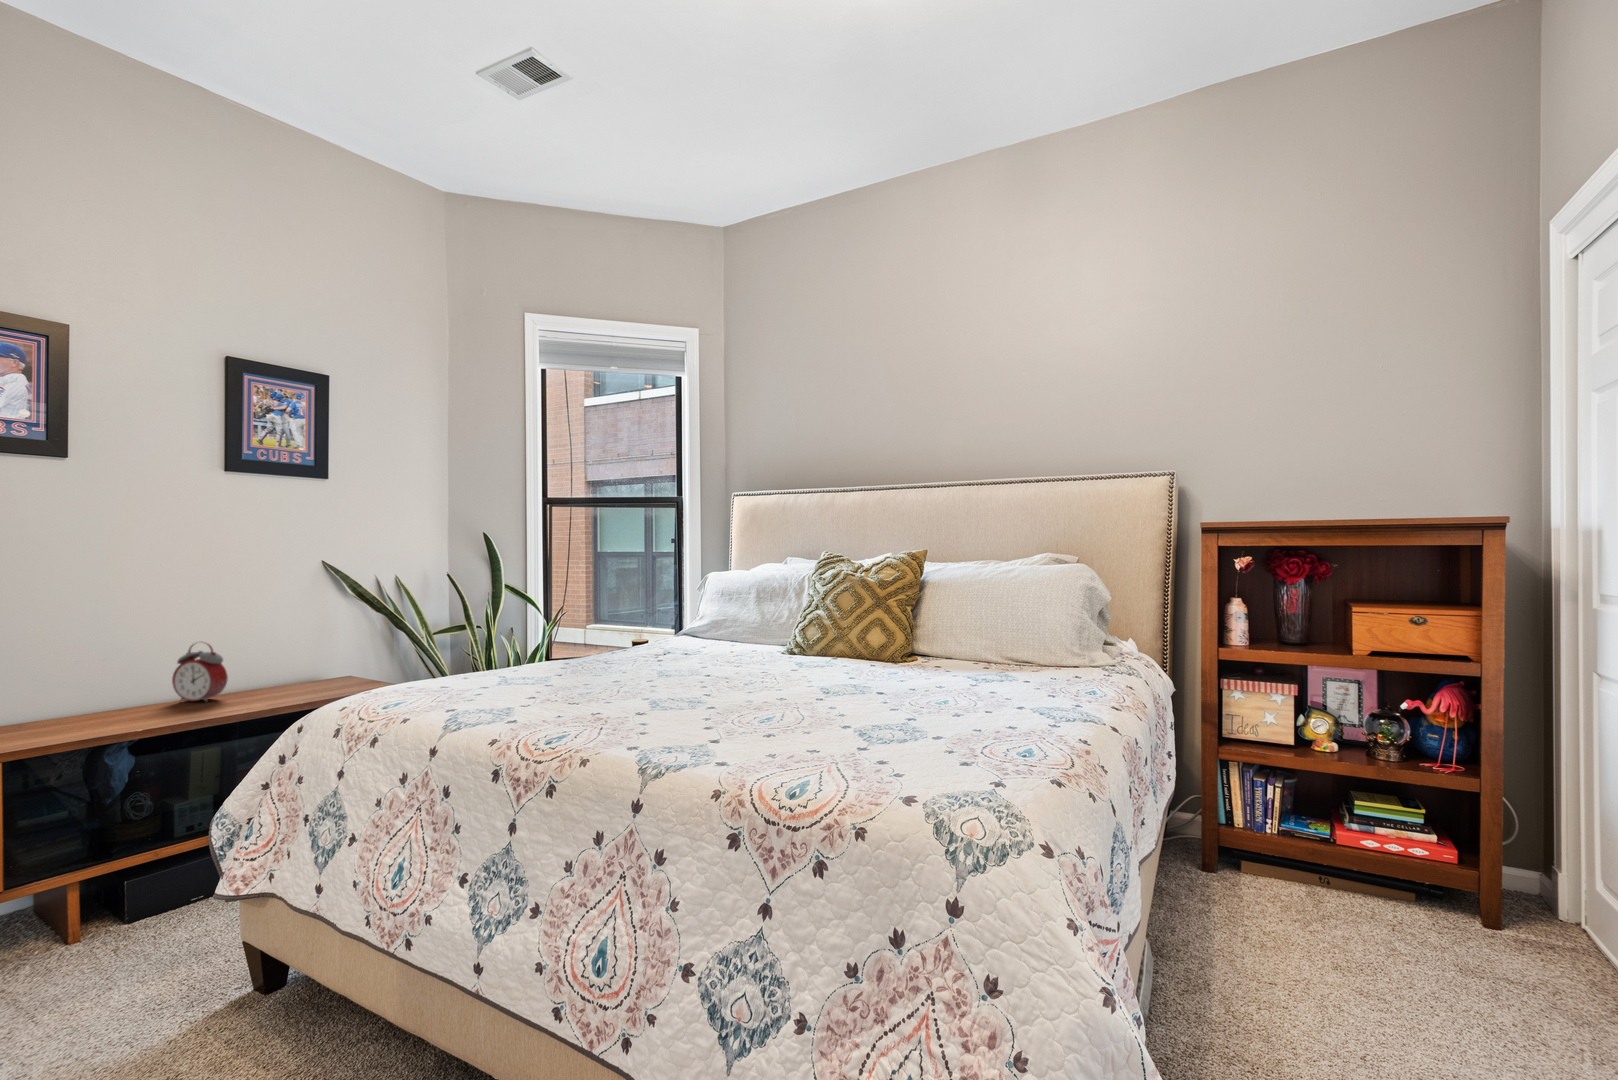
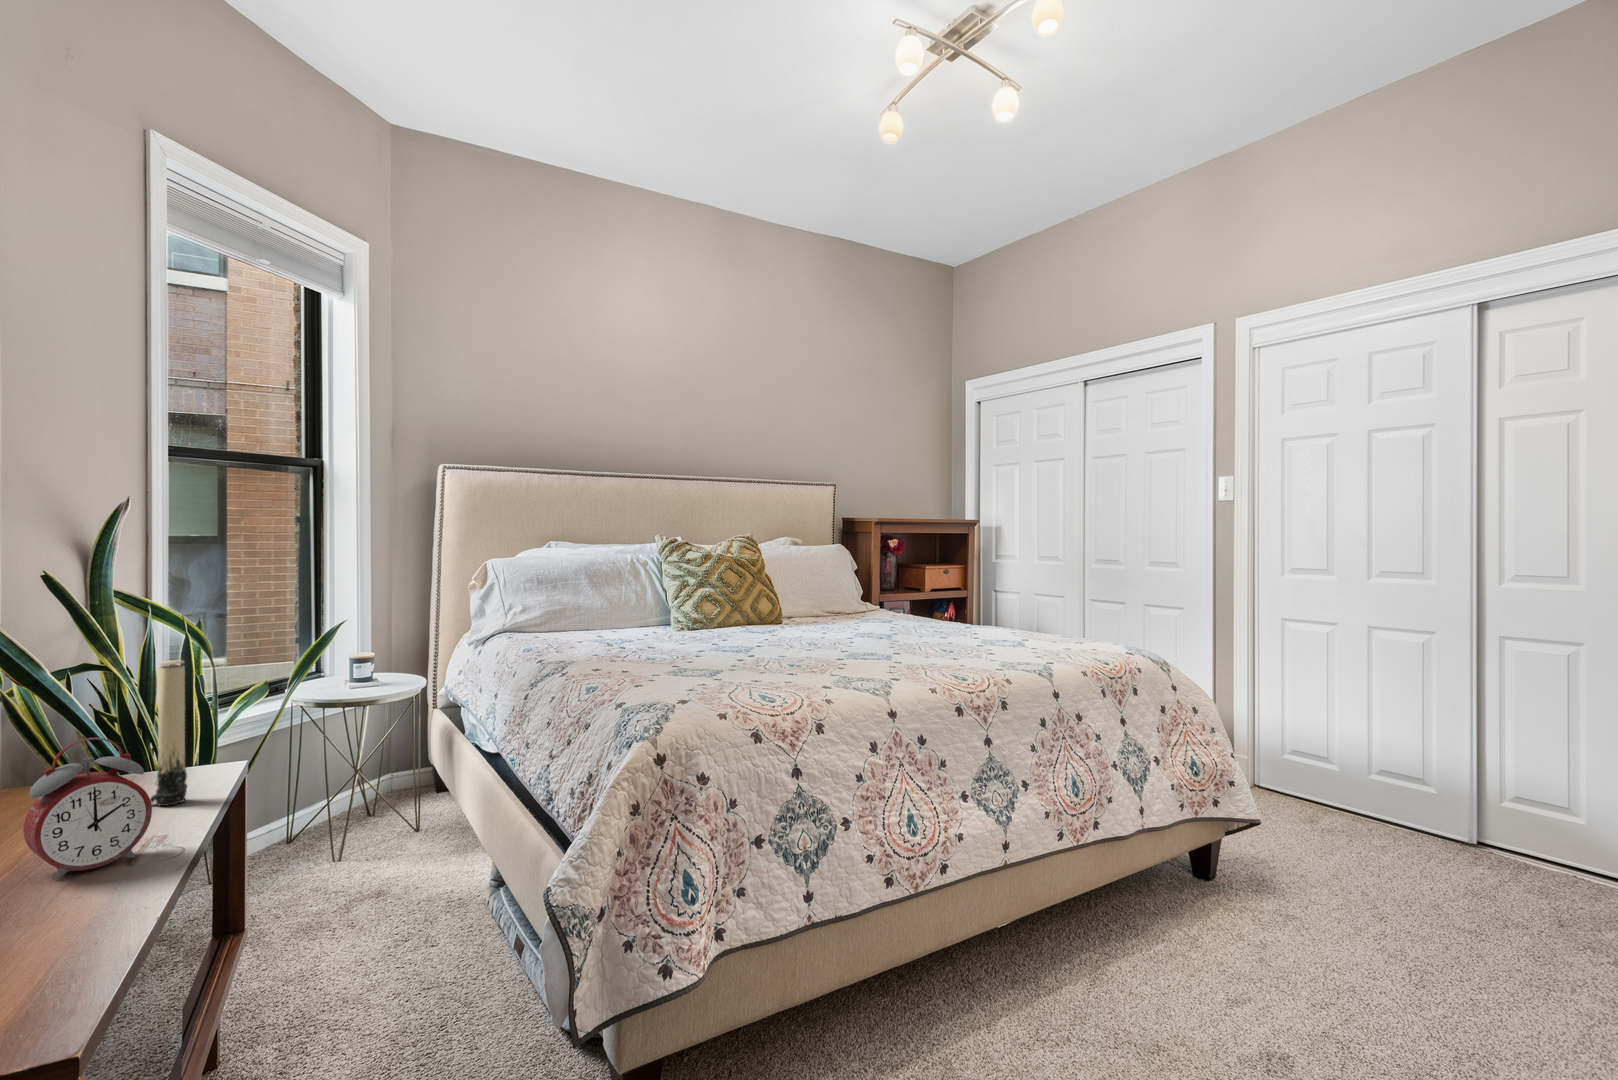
candle: none [306,612,323,685] -> present [150,660,187,806]

